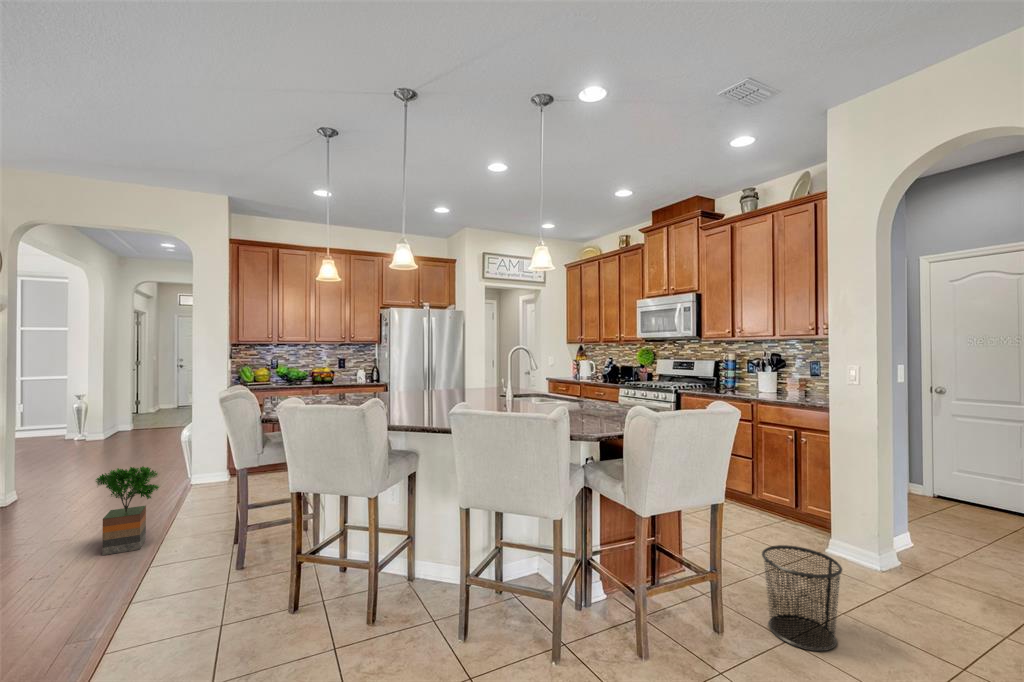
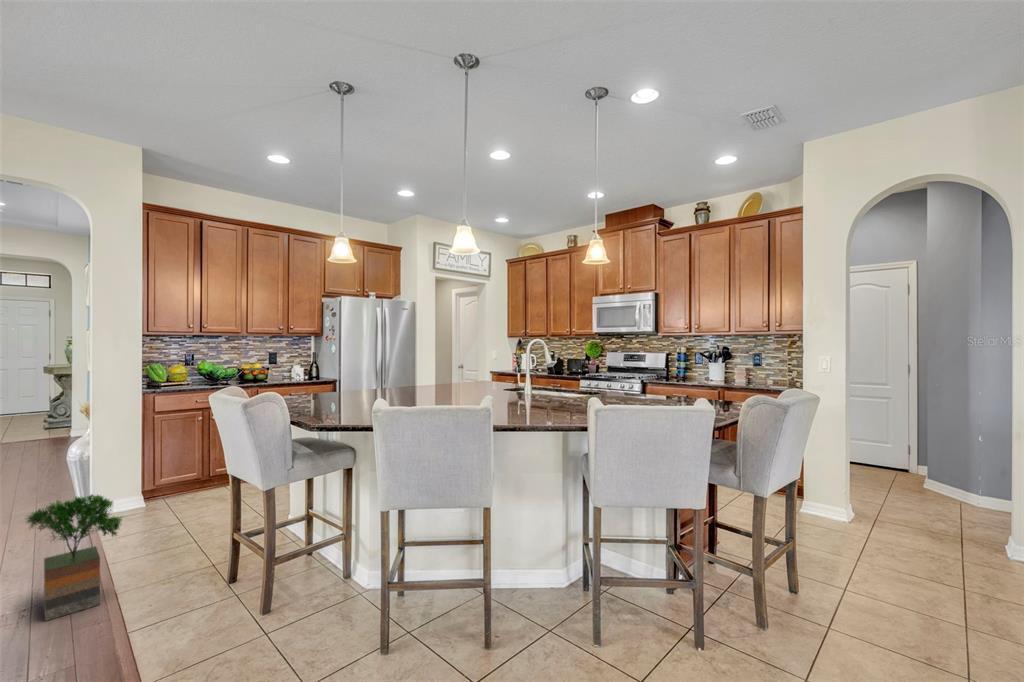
waste bin: present [762,545,842,651] -> none [812,508,883,592]

